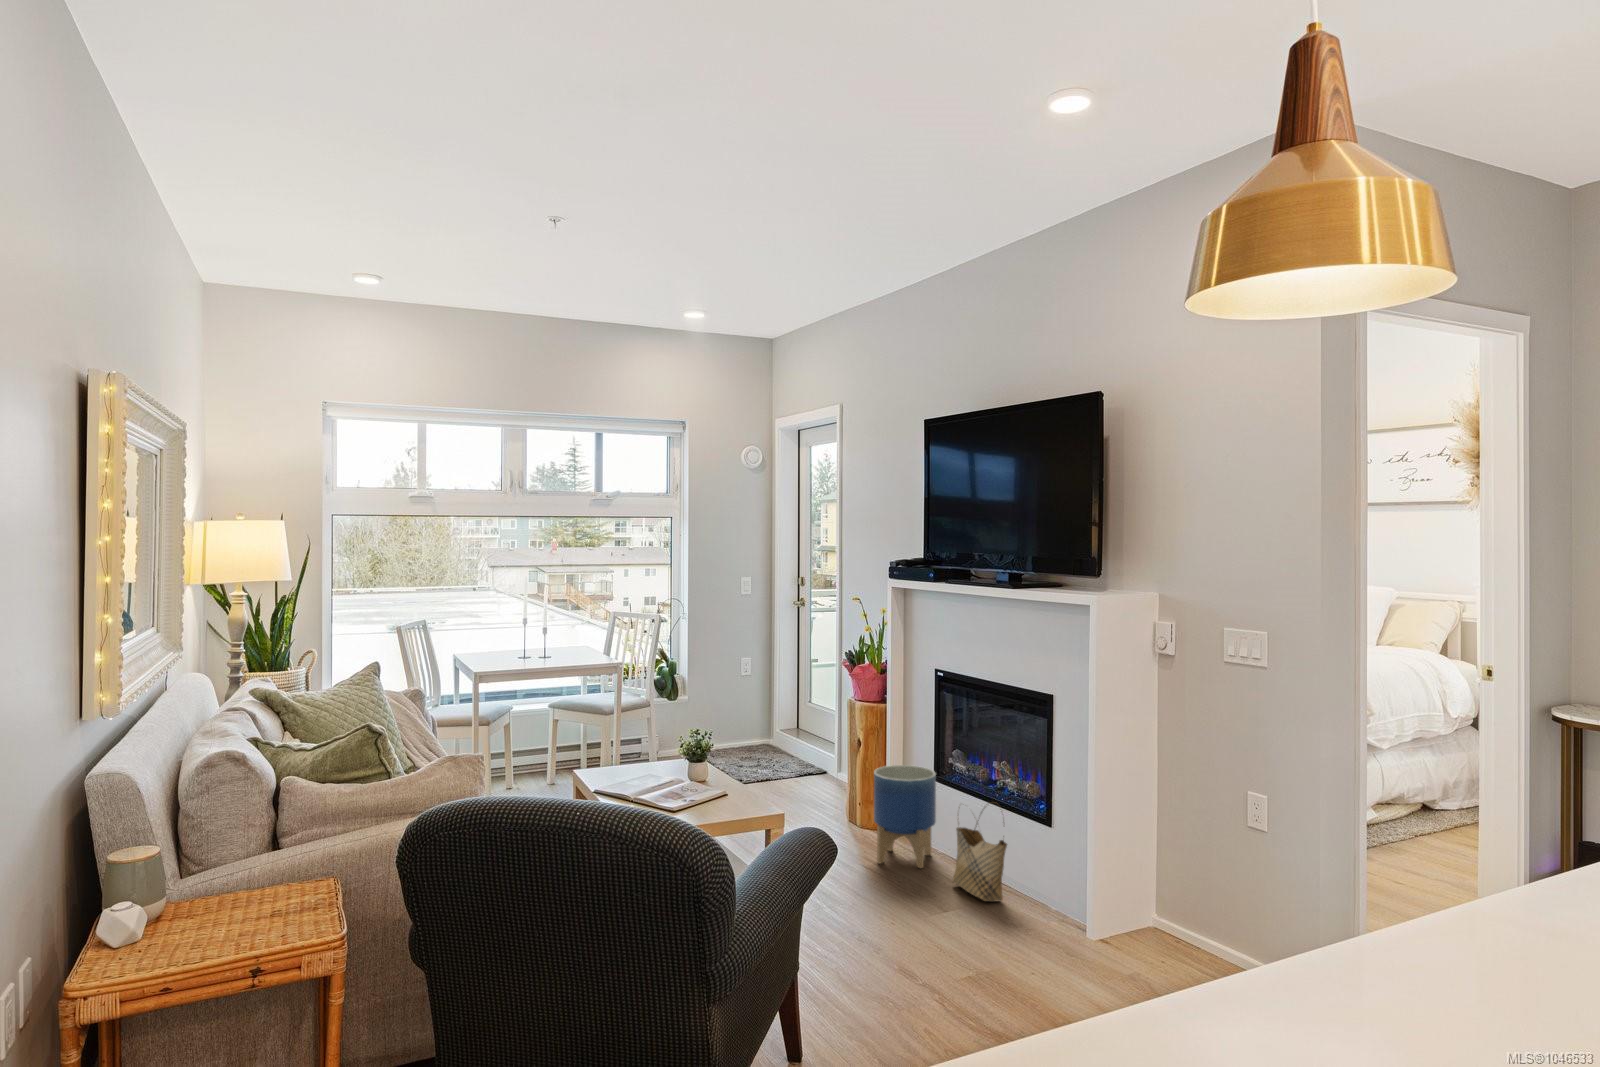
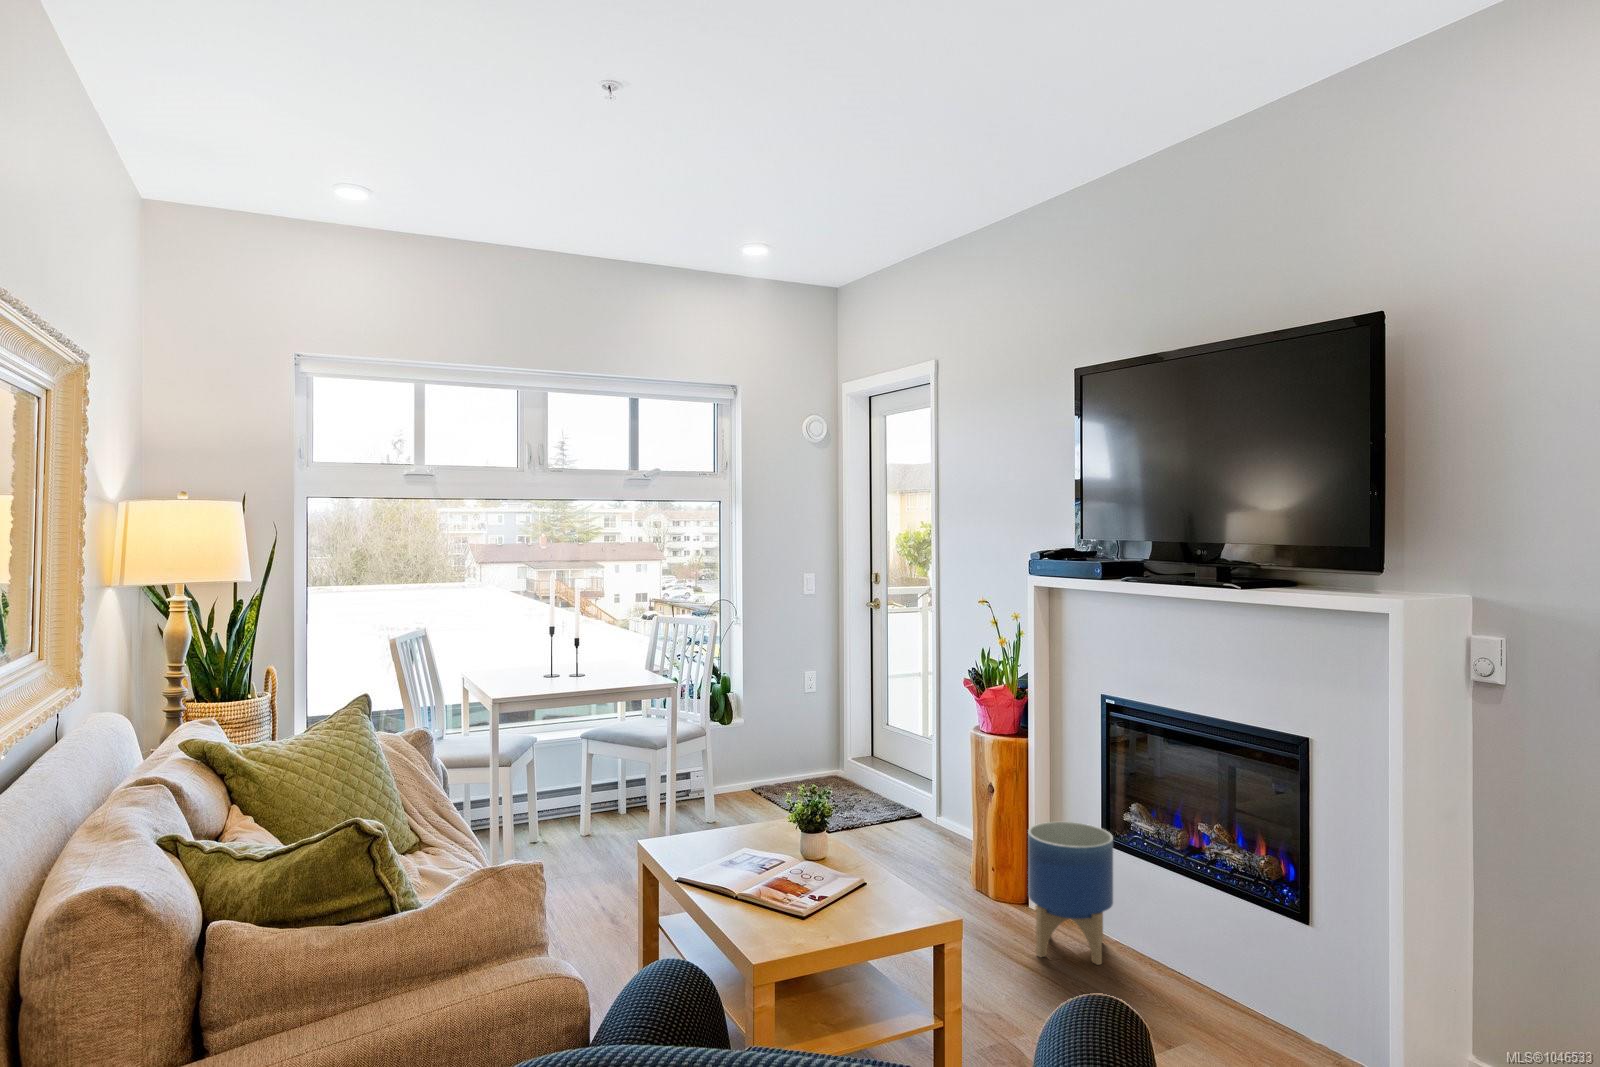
woven basket: present [952,807,1007,901] -> none [1153,880,1241,1023]

